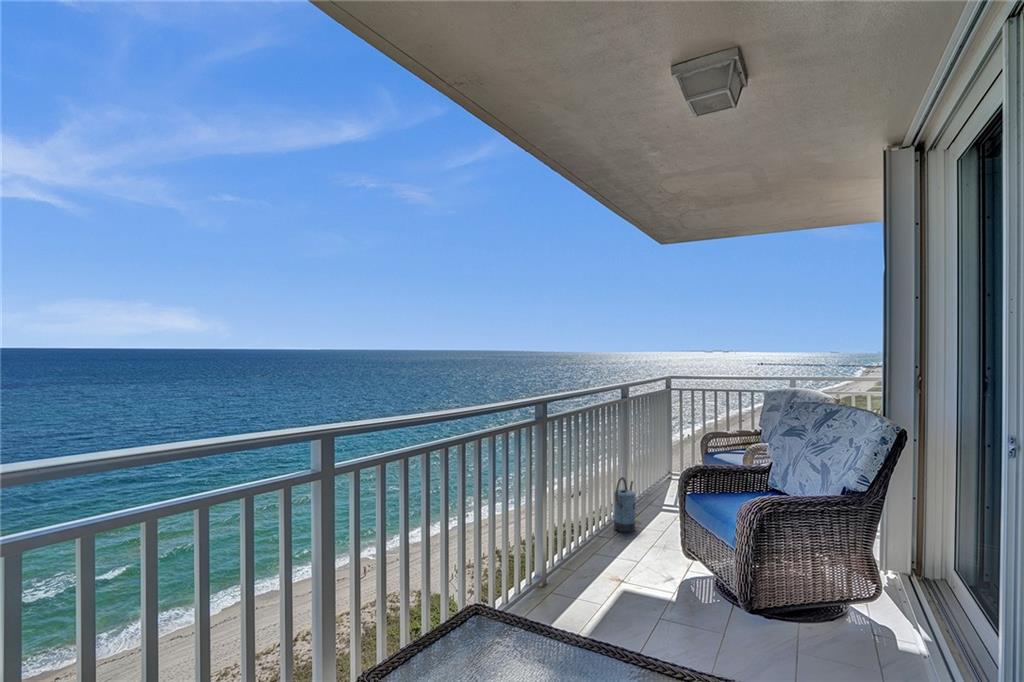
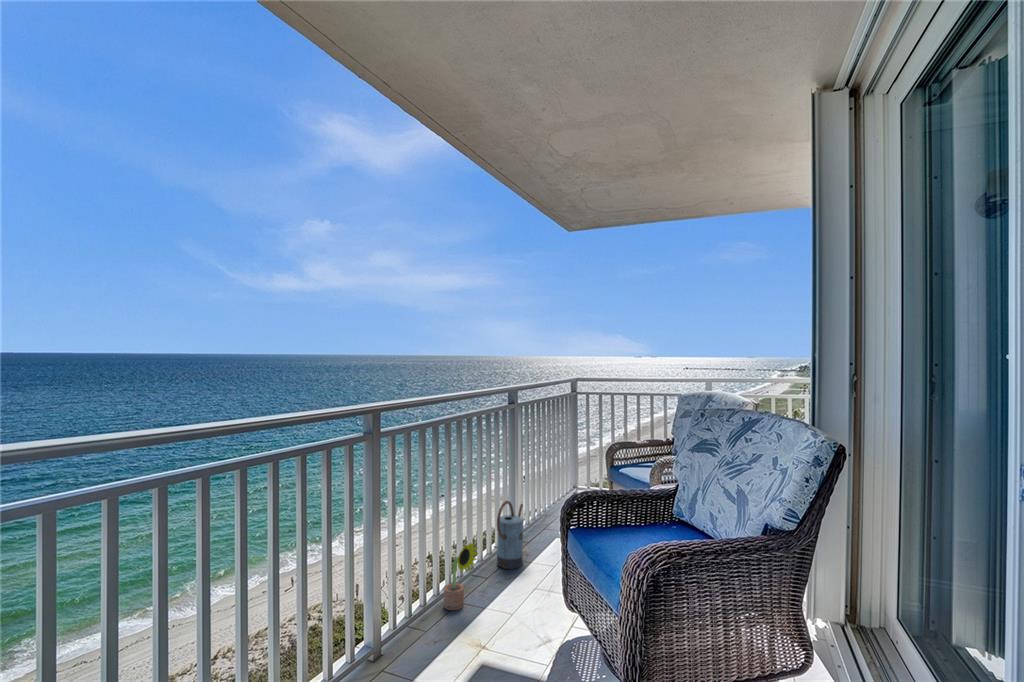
decorative plant: none [580,506,607,558] -> present [444,543,478,610]

